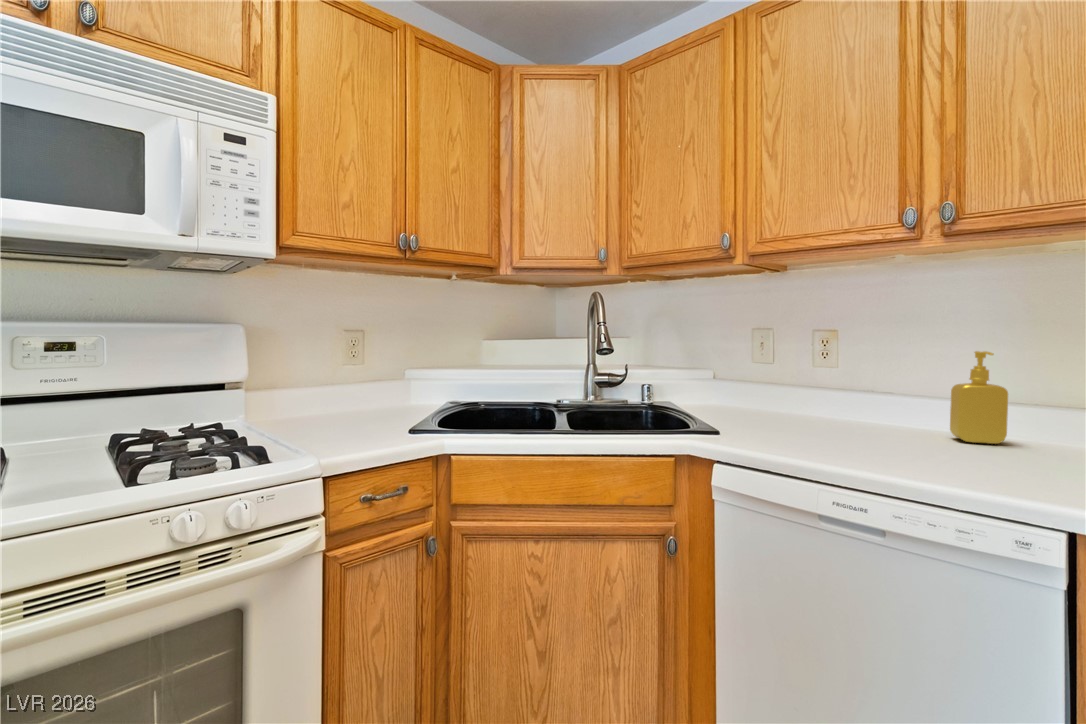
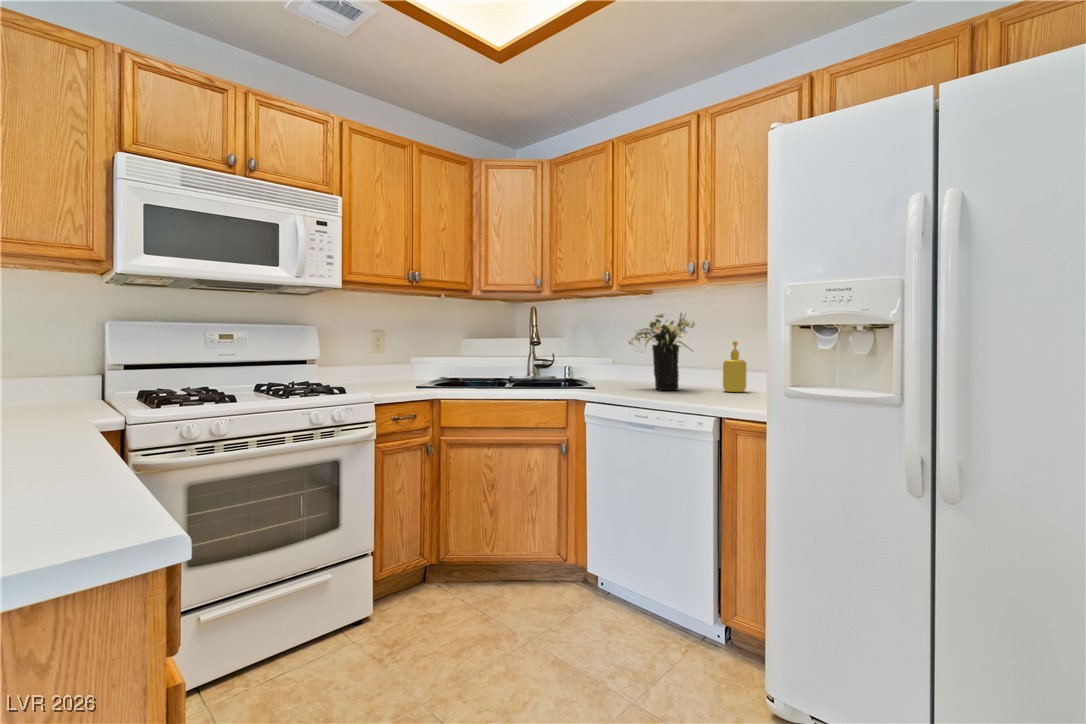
flower arrangement: none [776,298,907,437] -> present [629,313,695,390]

